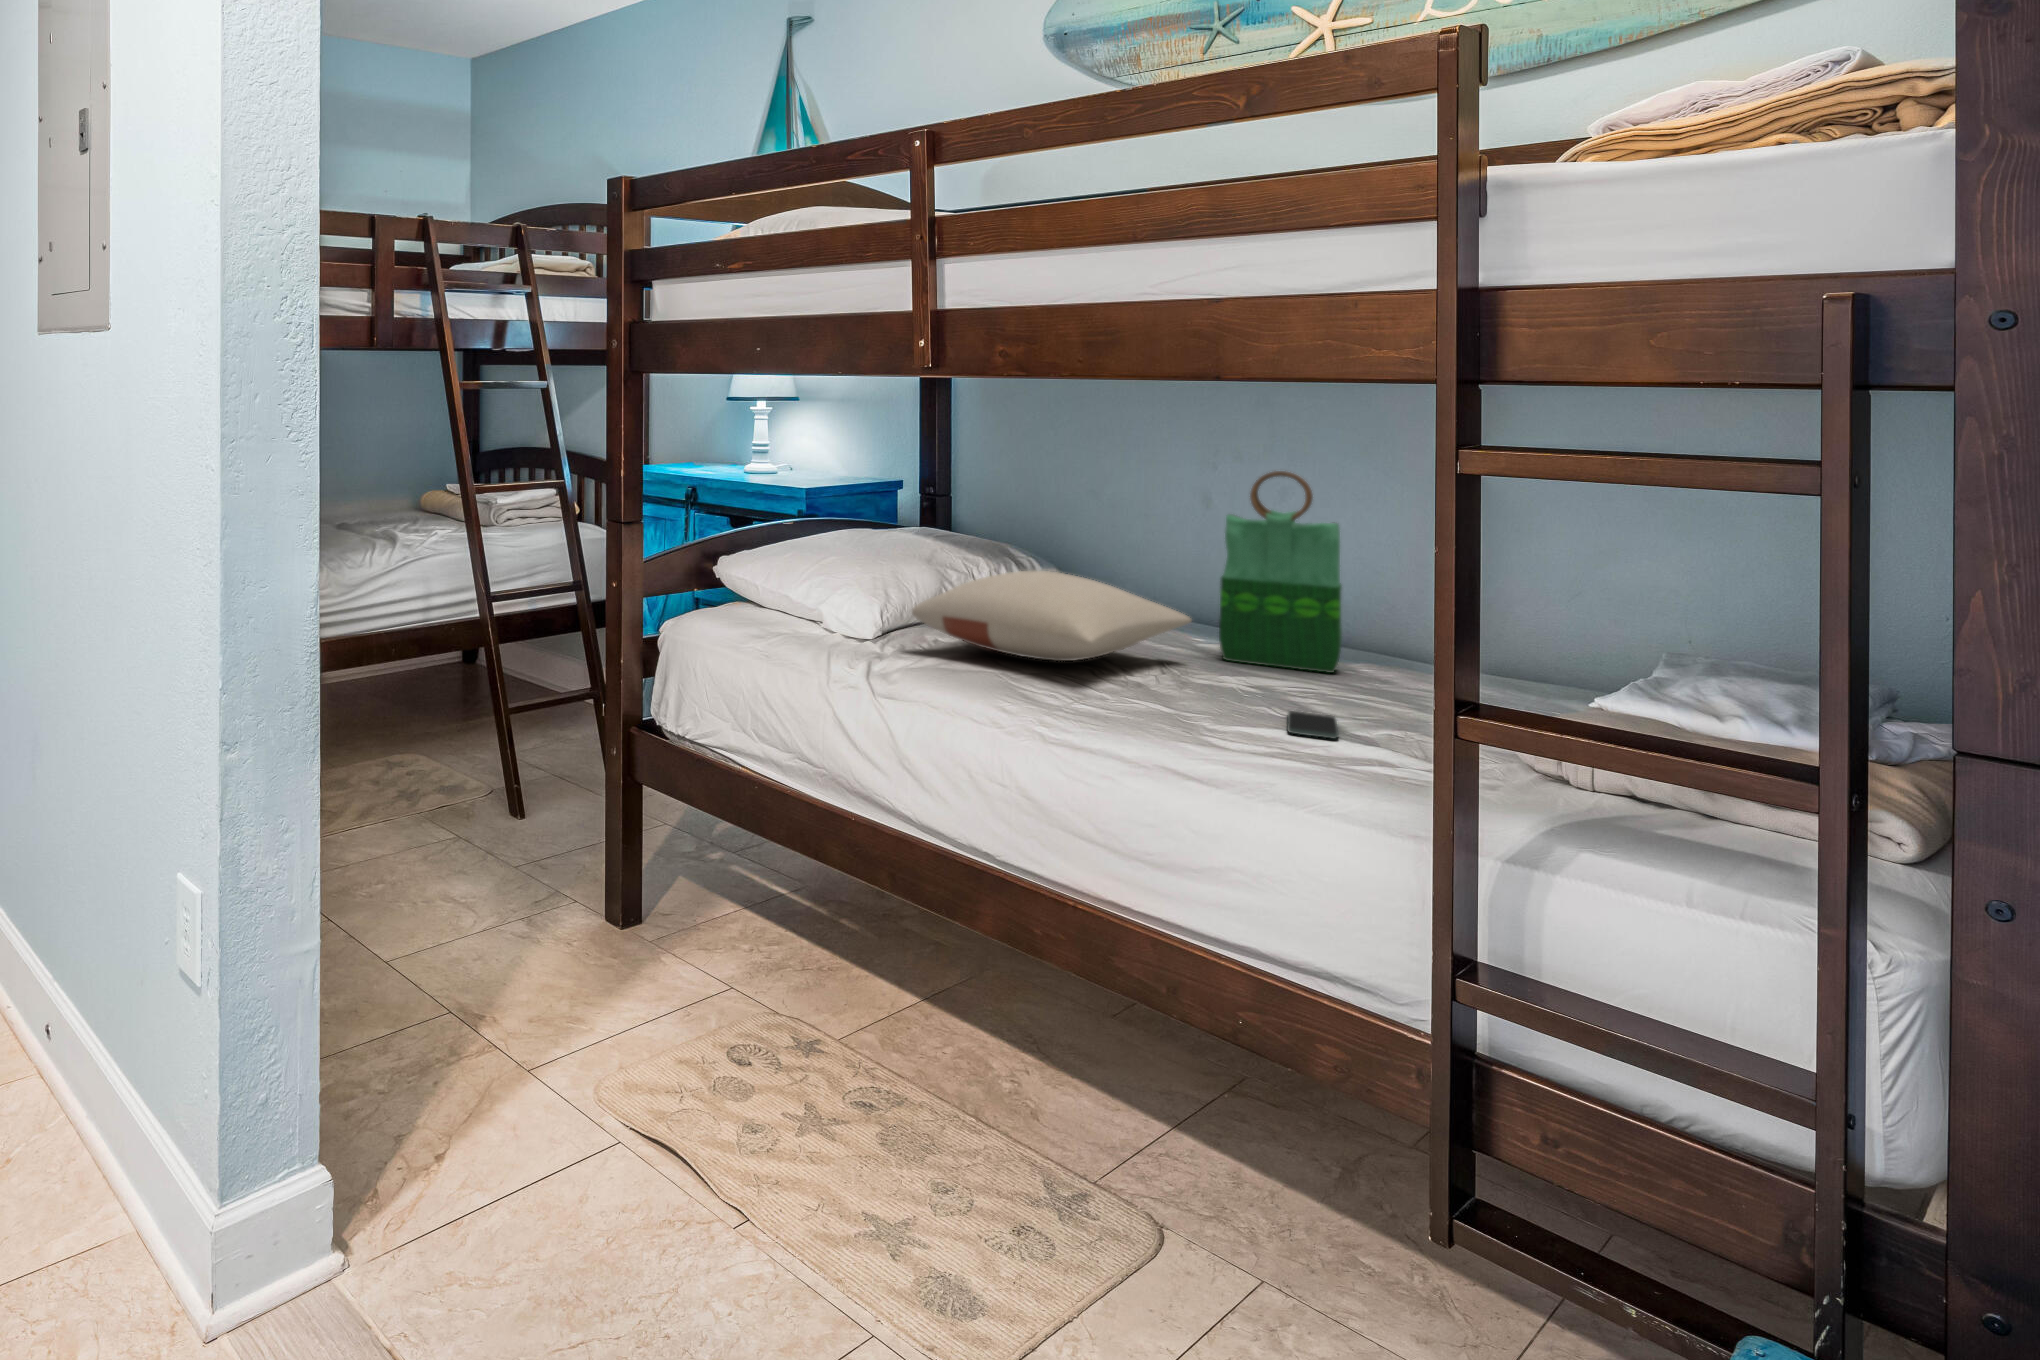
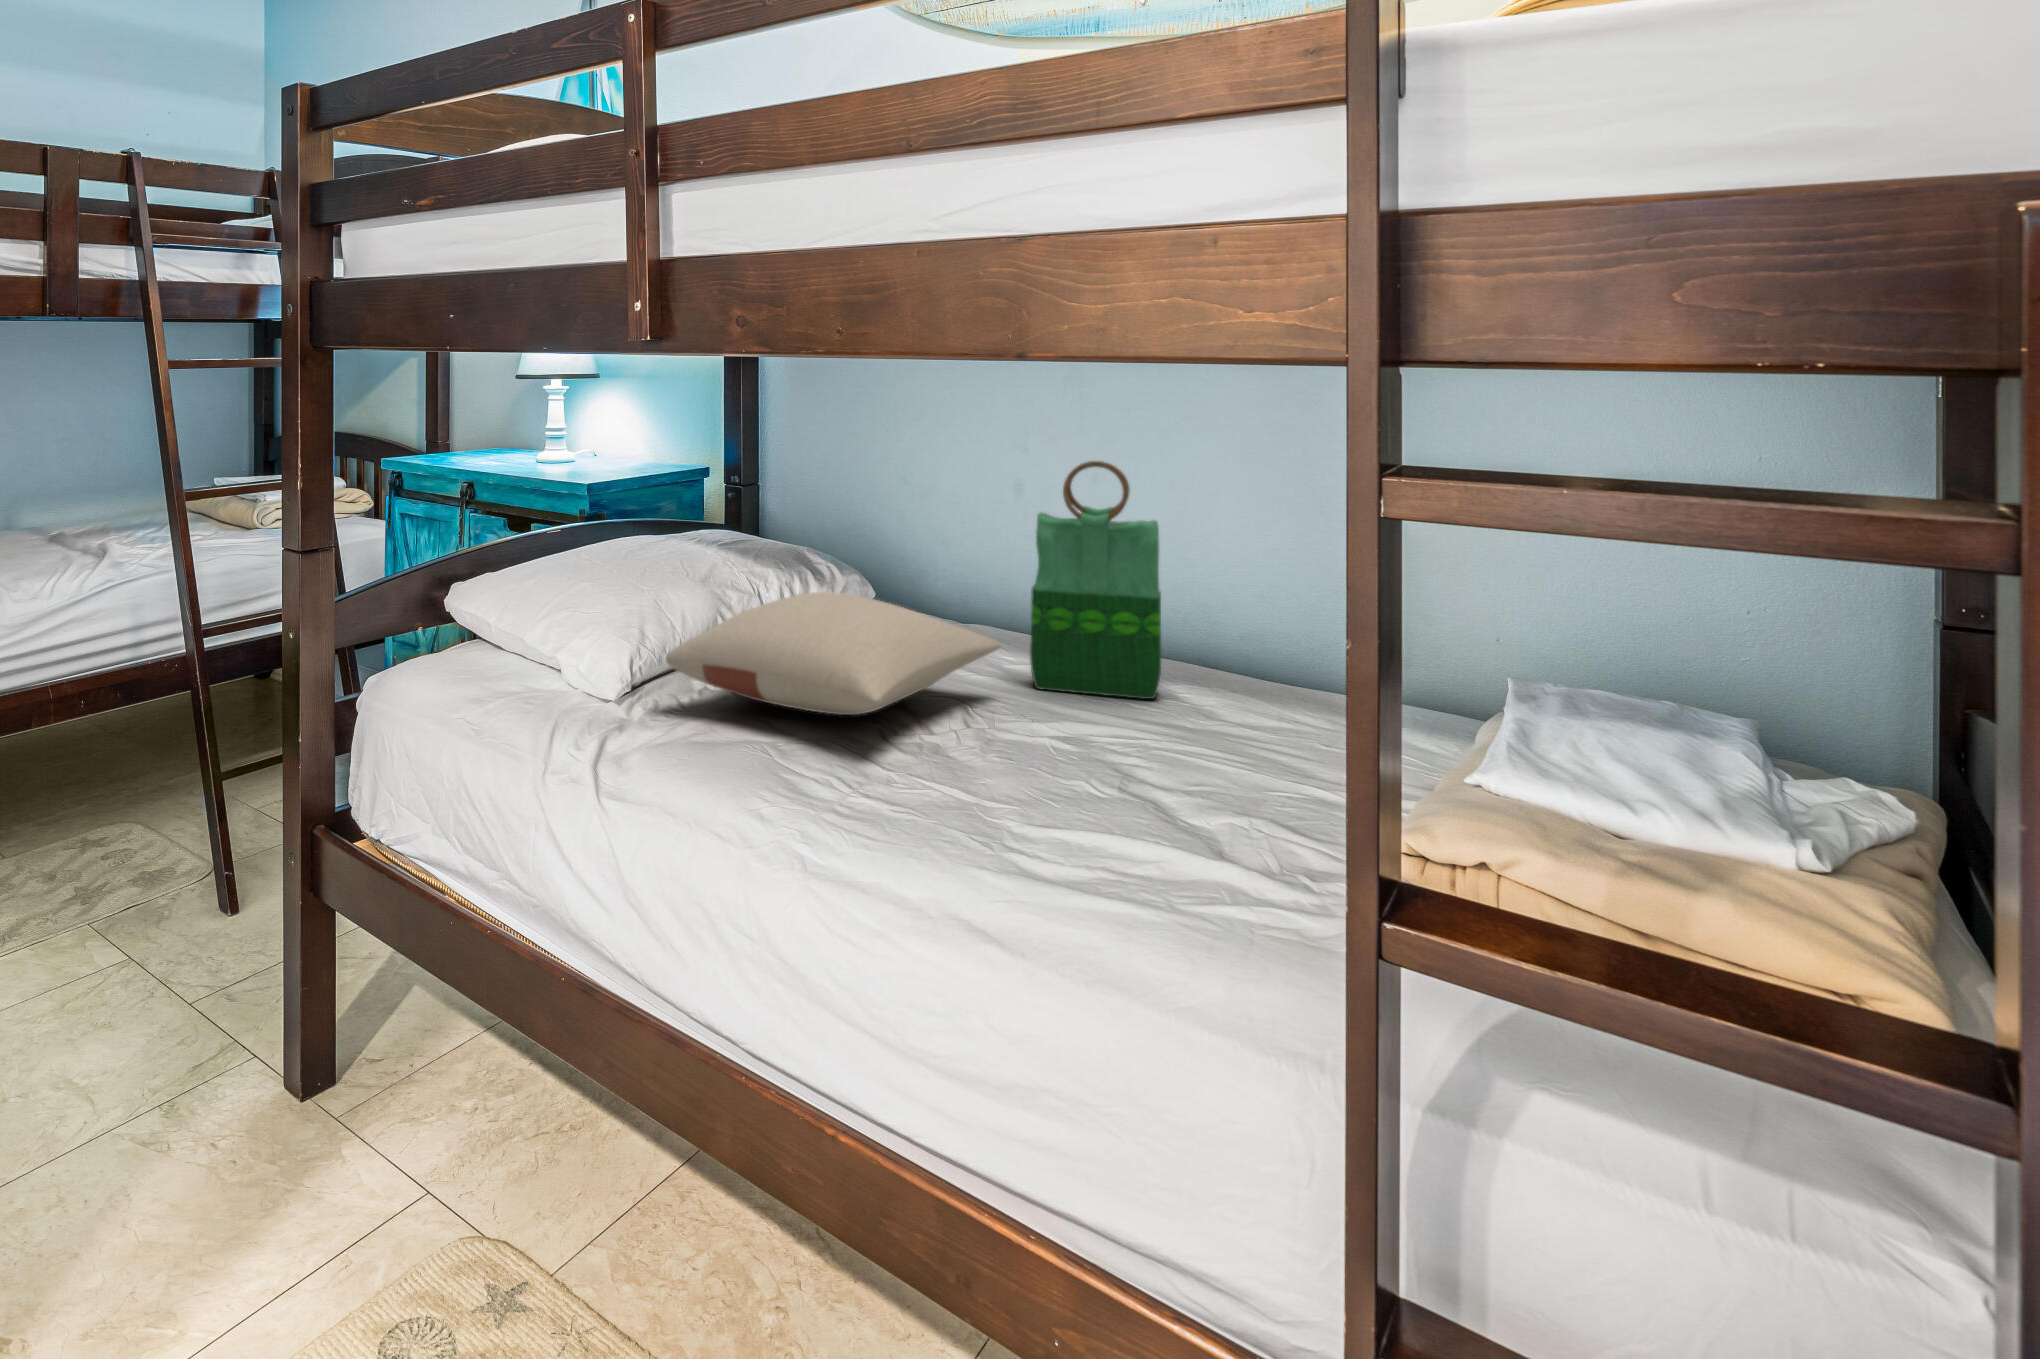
smartphone: present [1288,711,1339,738] -> none [1112,782,1176,832]

